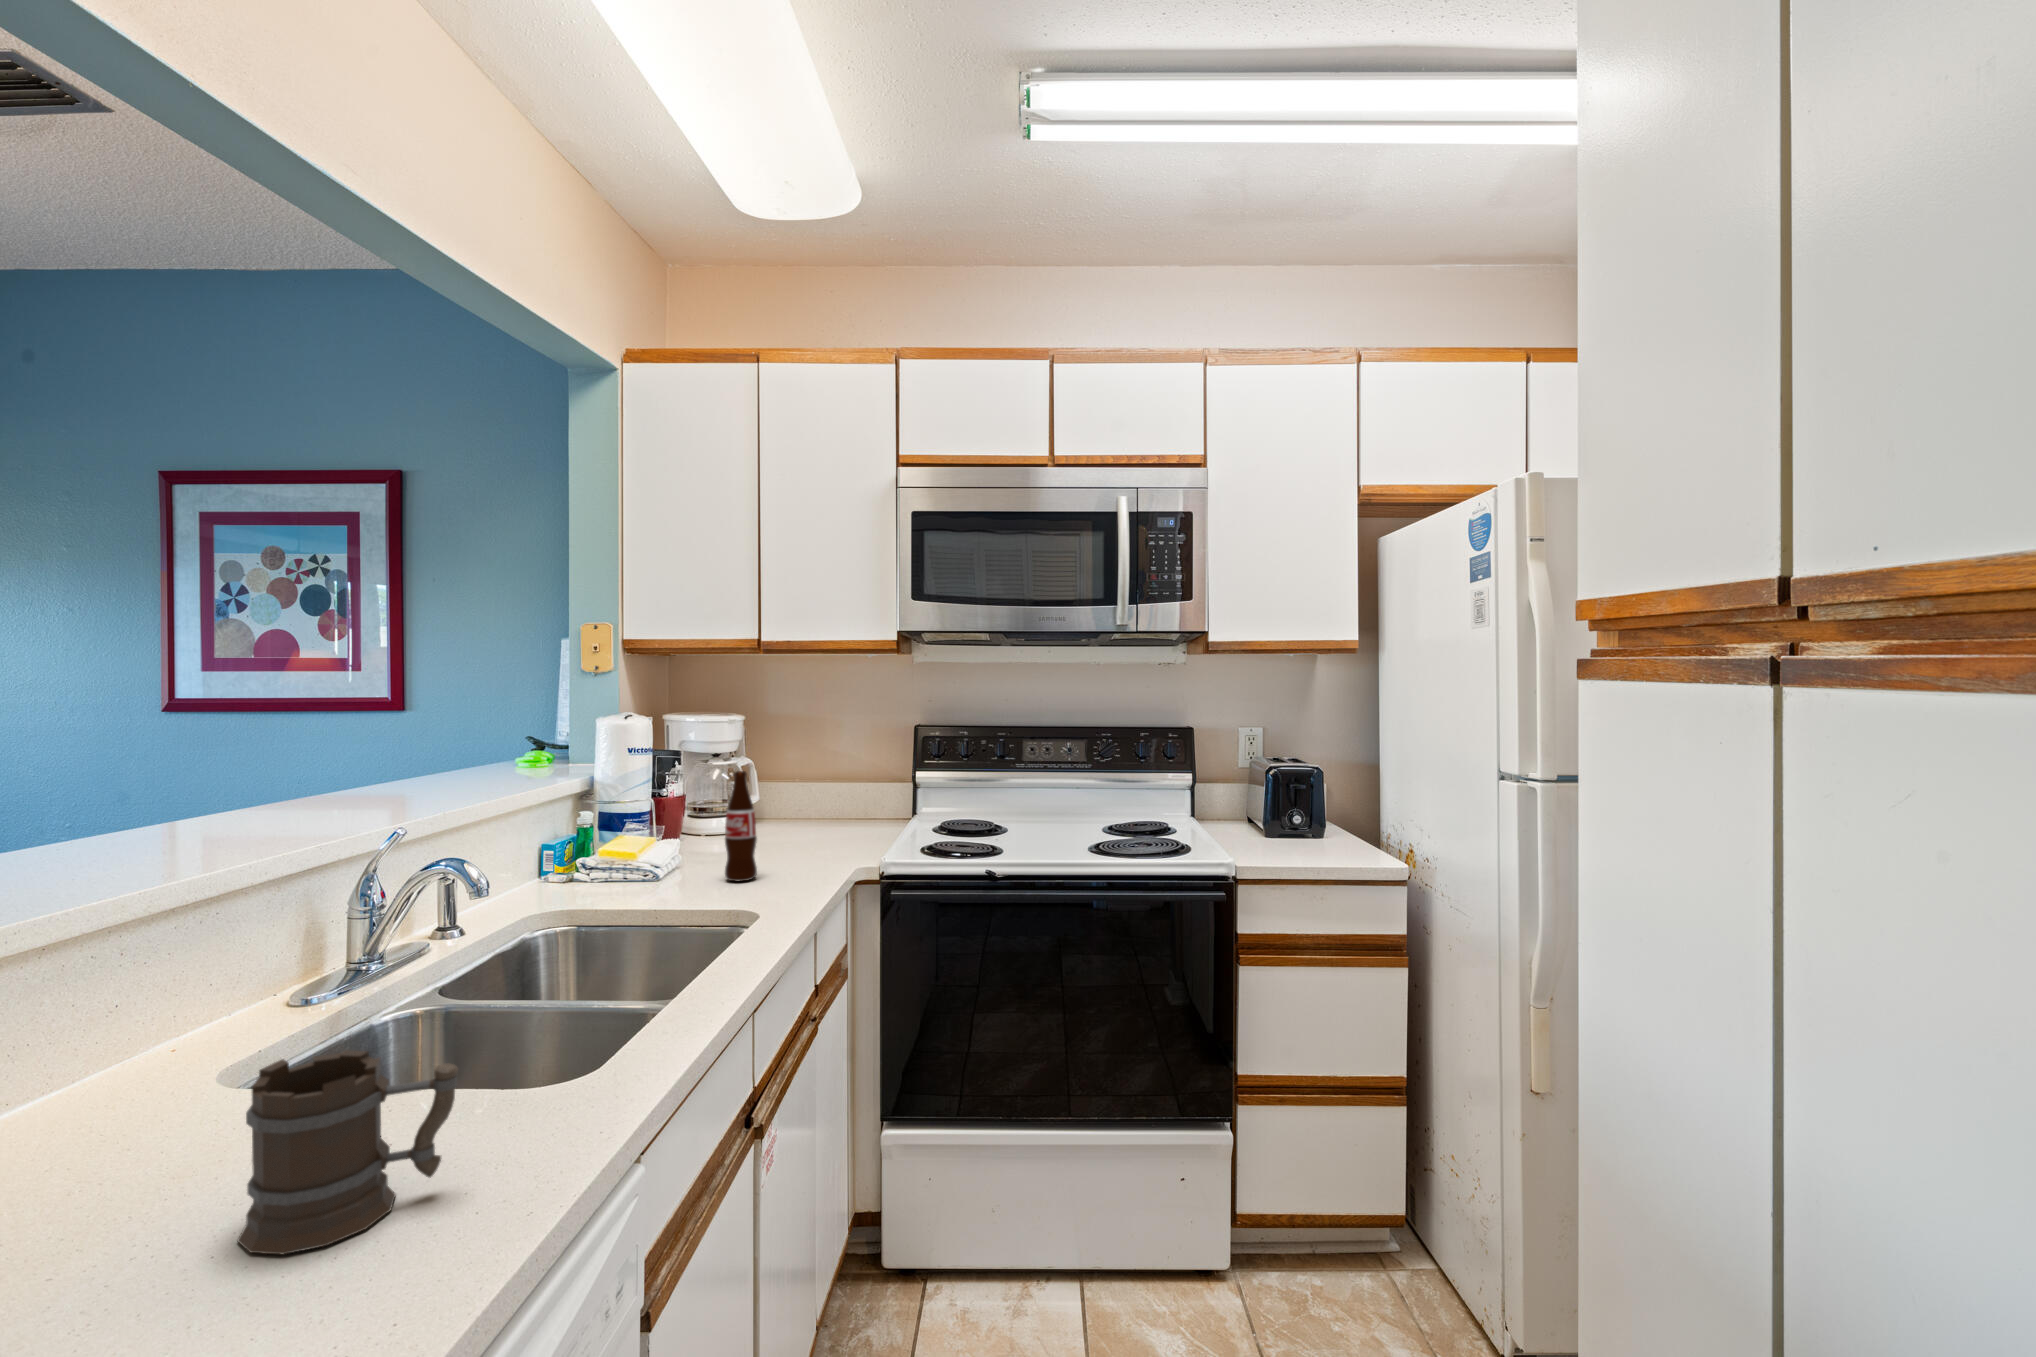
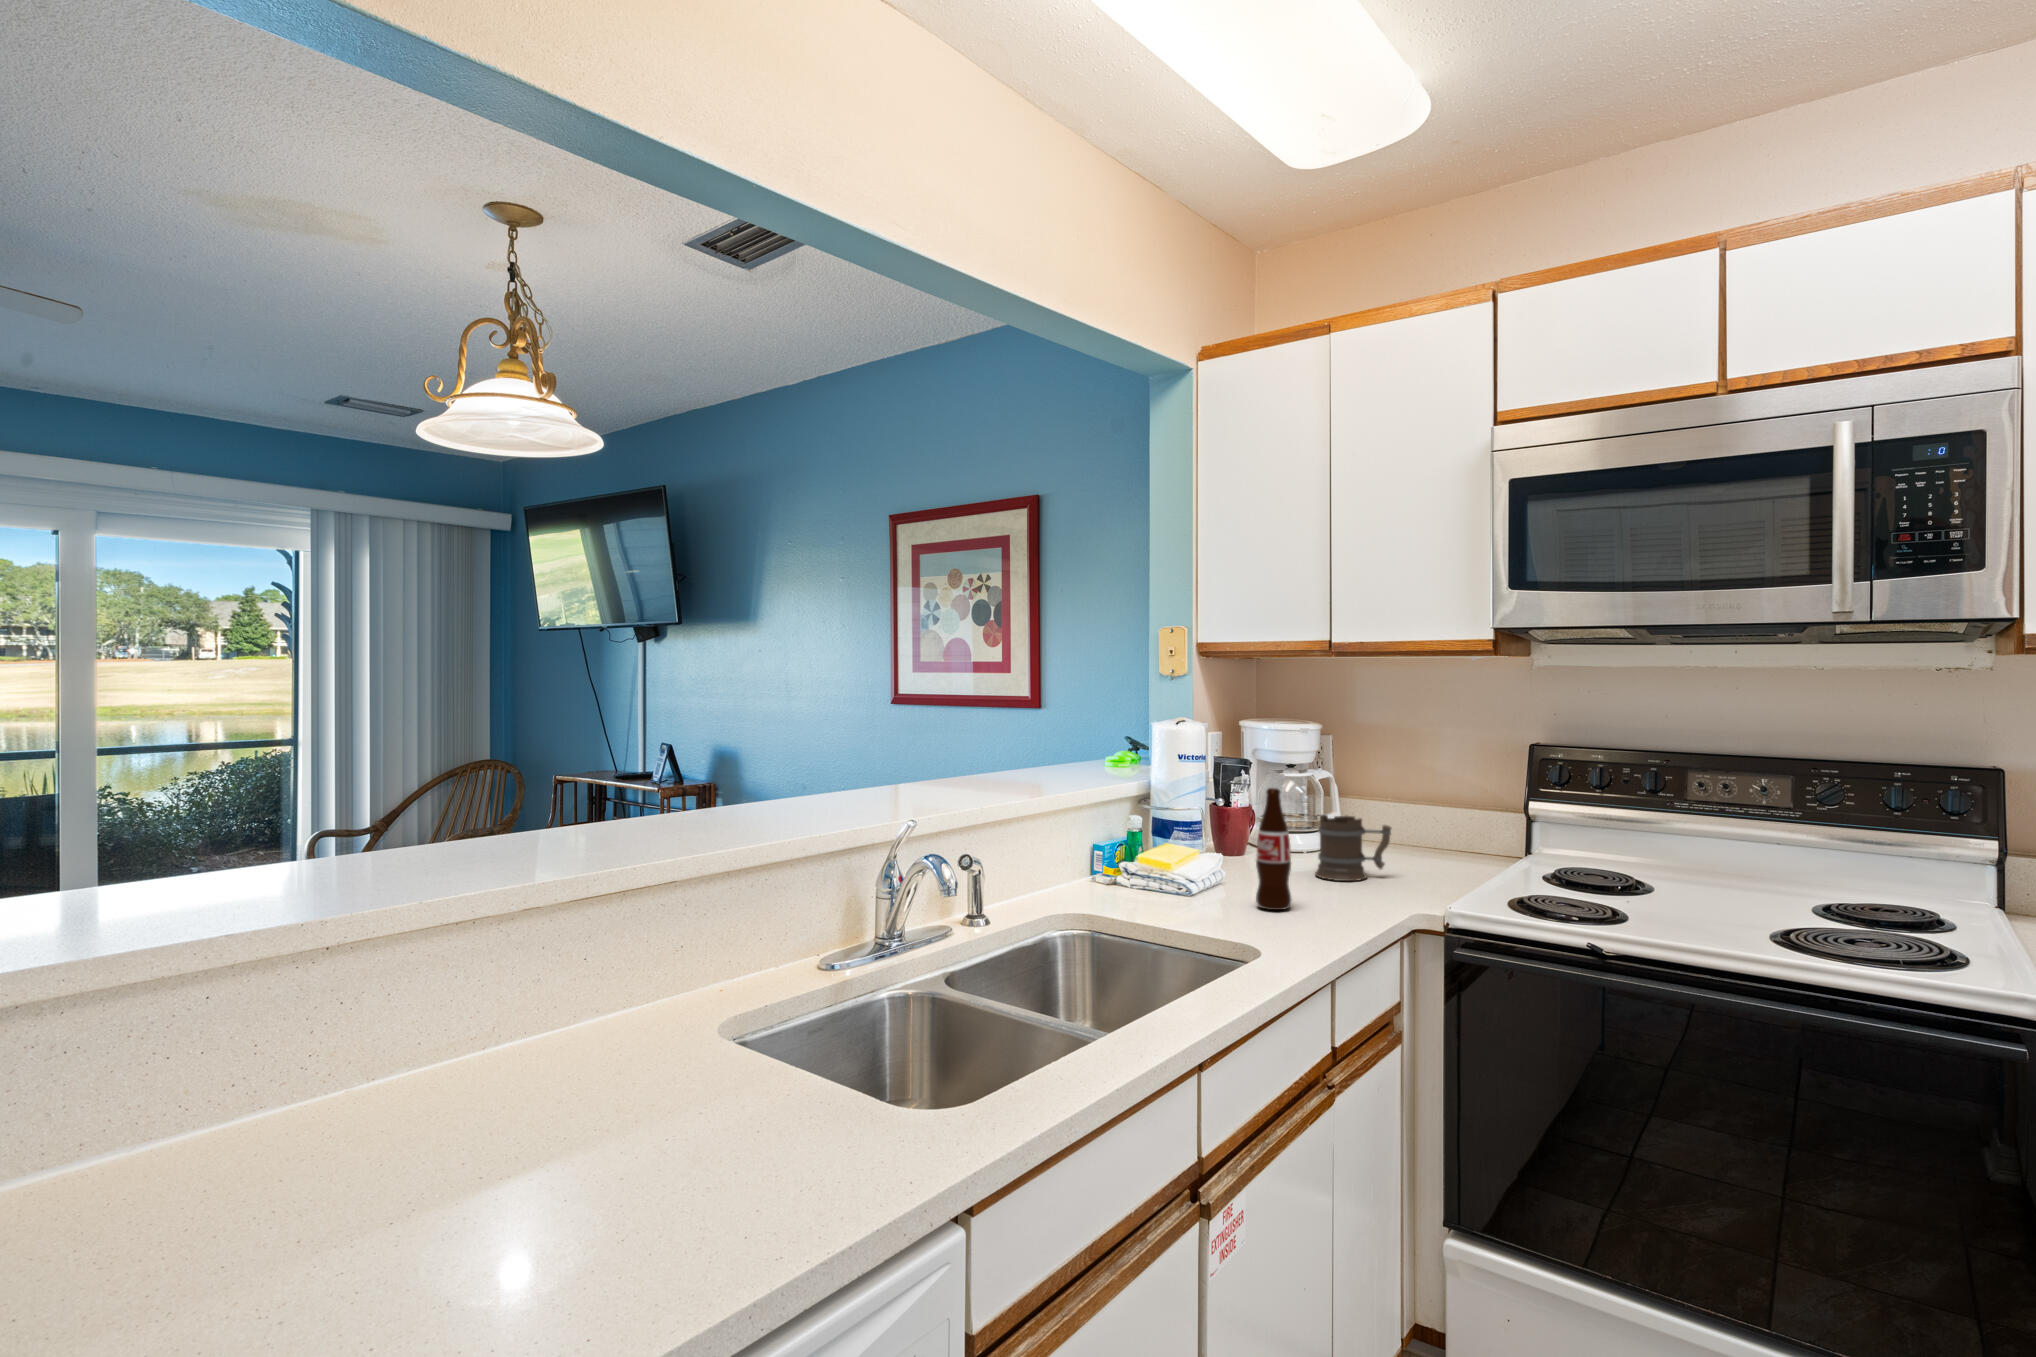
mug: present [238,1050,458,1255] -> present [1315,814,1392,881]

